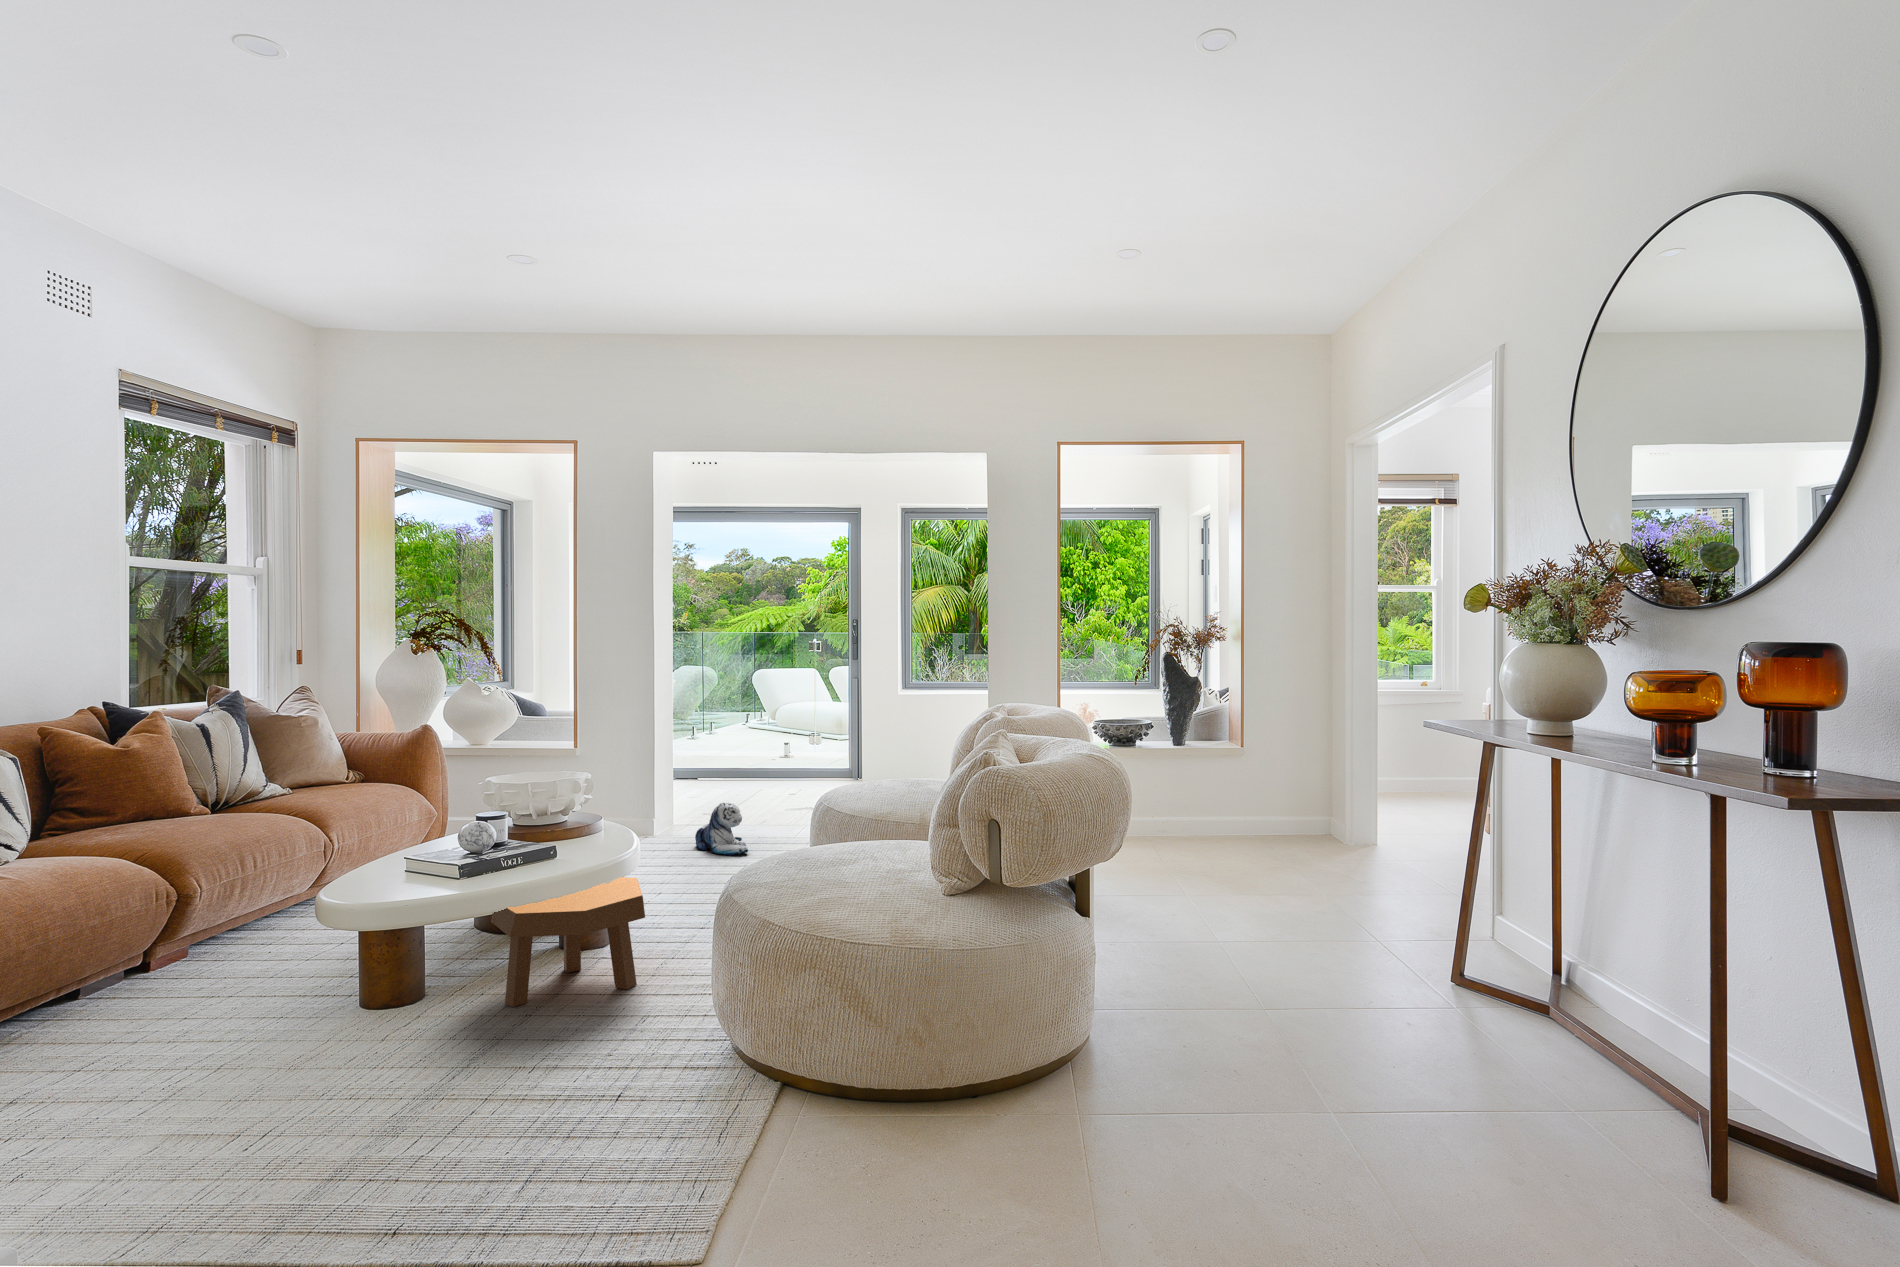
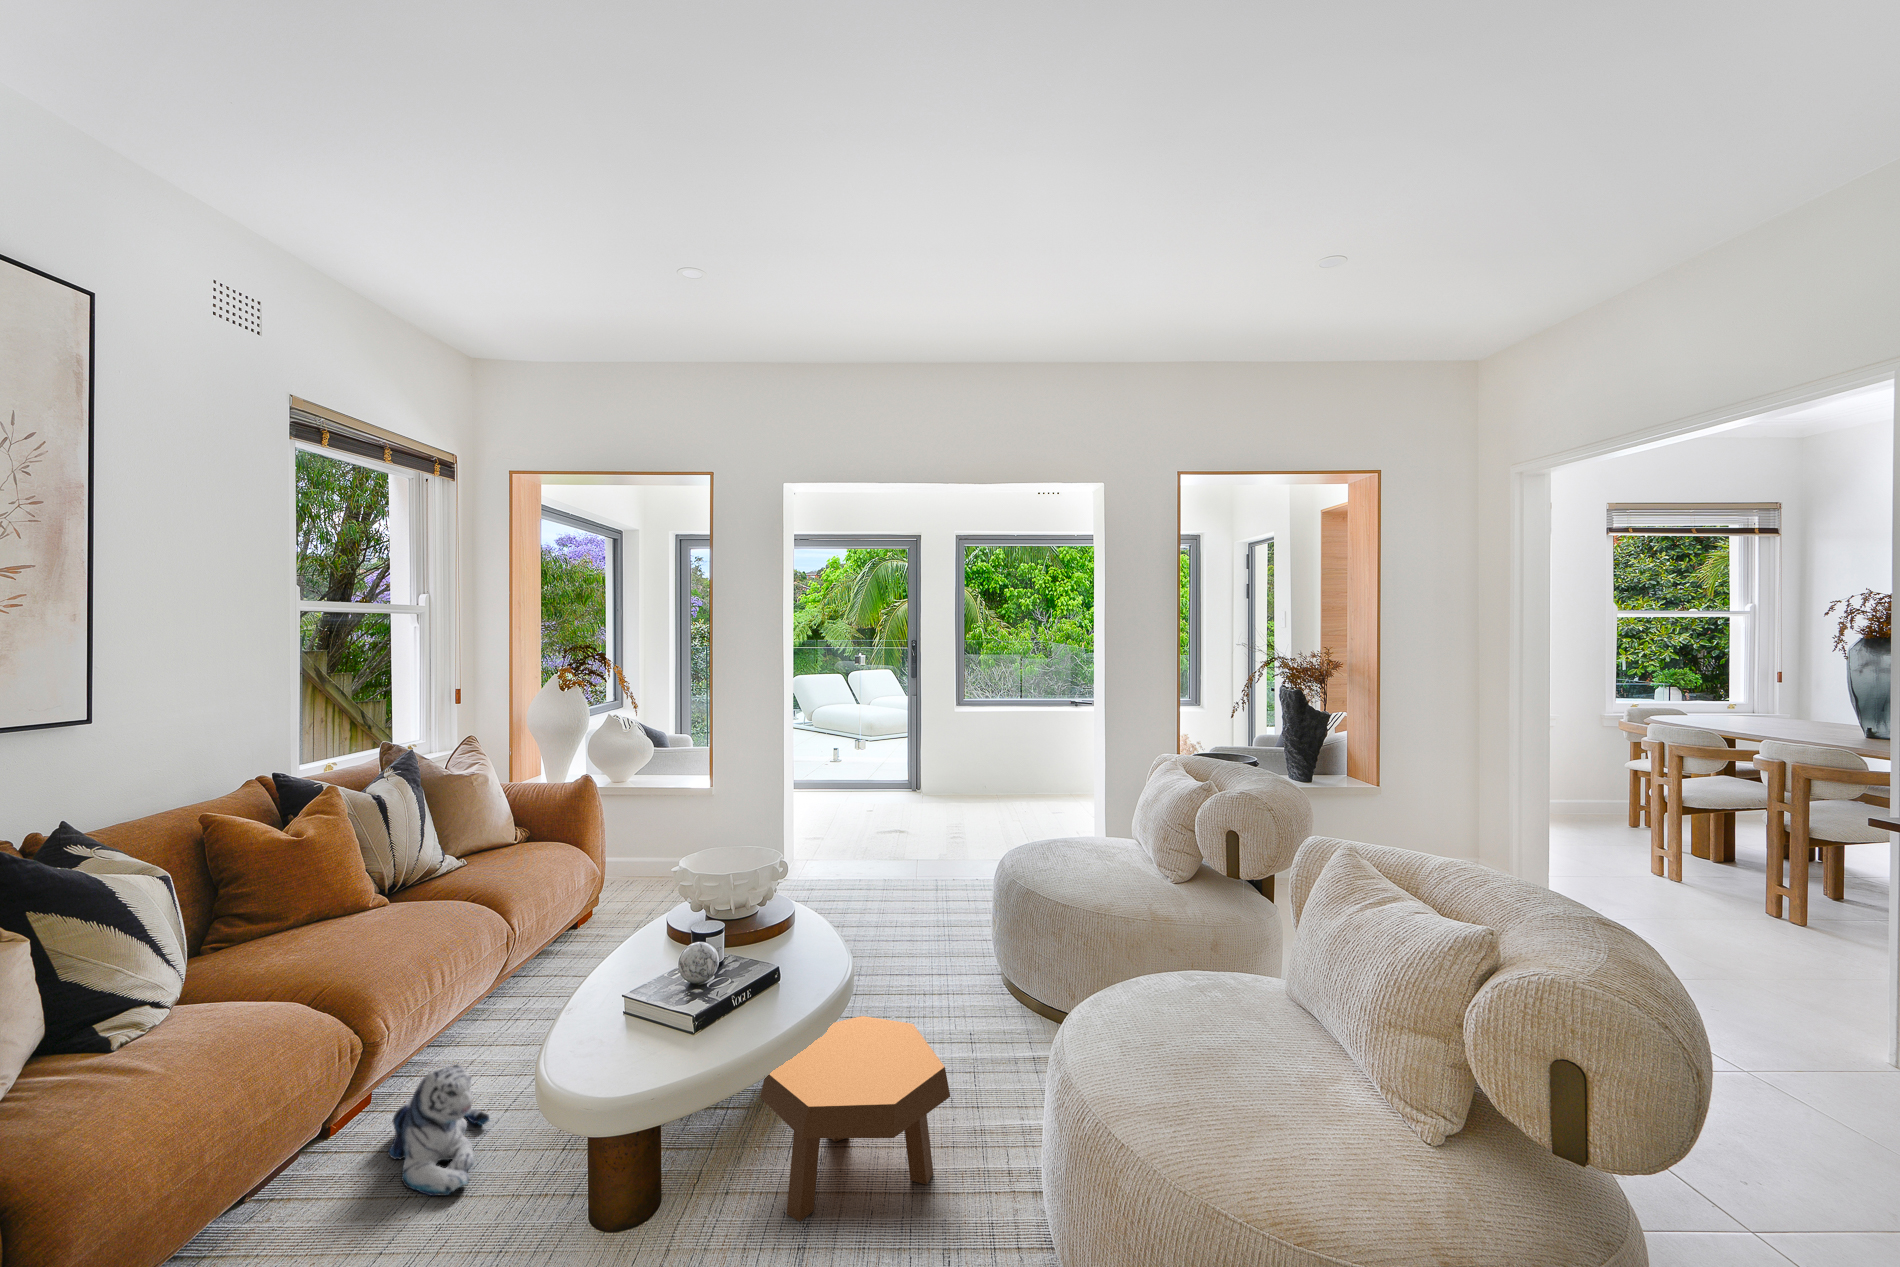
plush toy: present [695,803,748,855] -> present [388,1065,489,1196]

